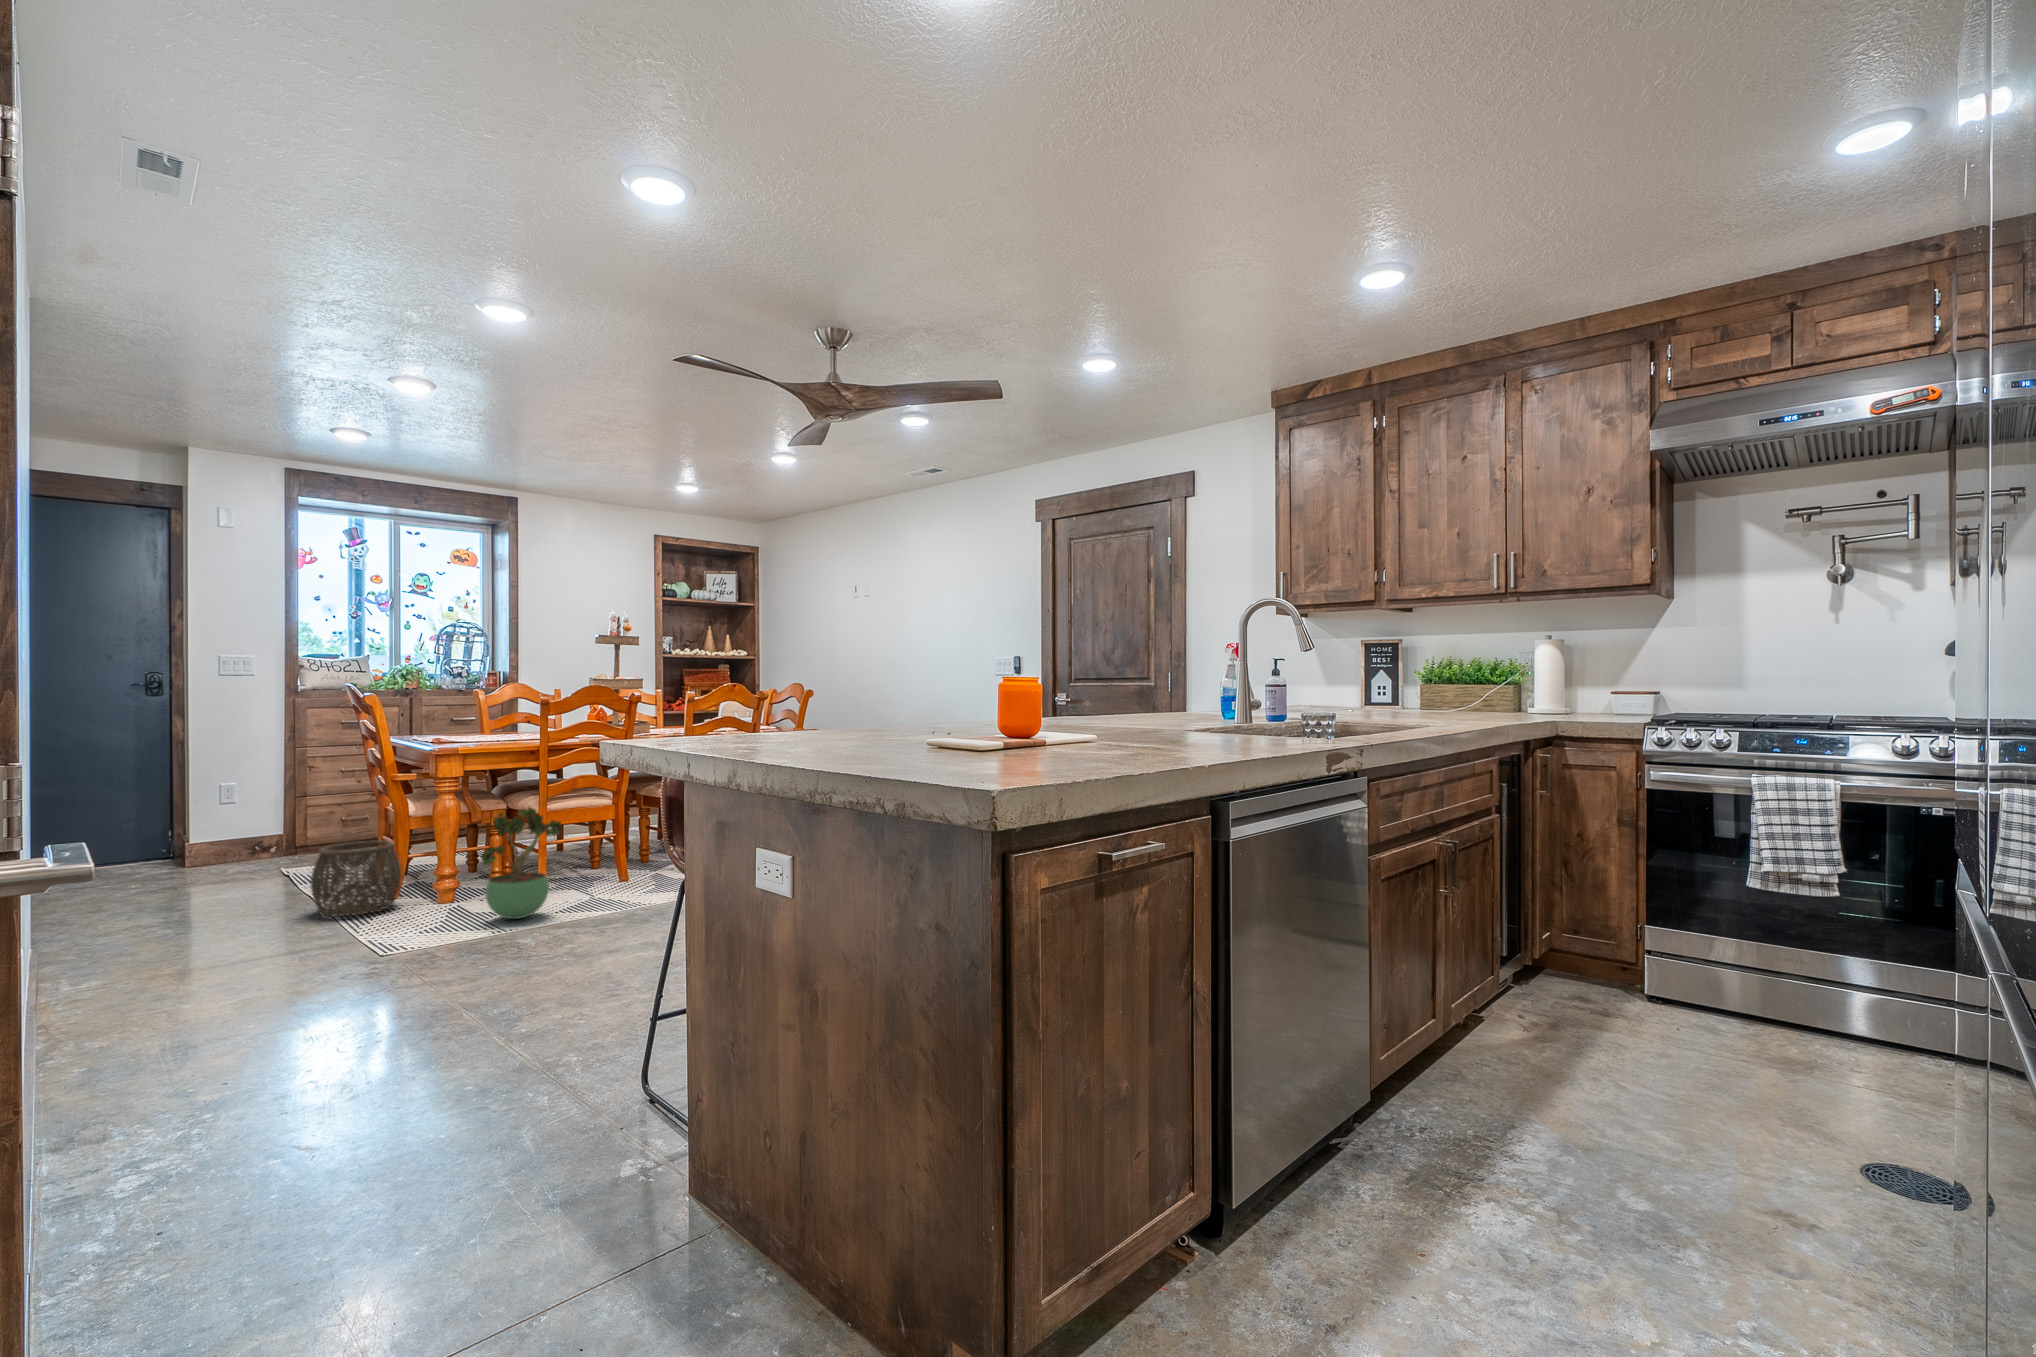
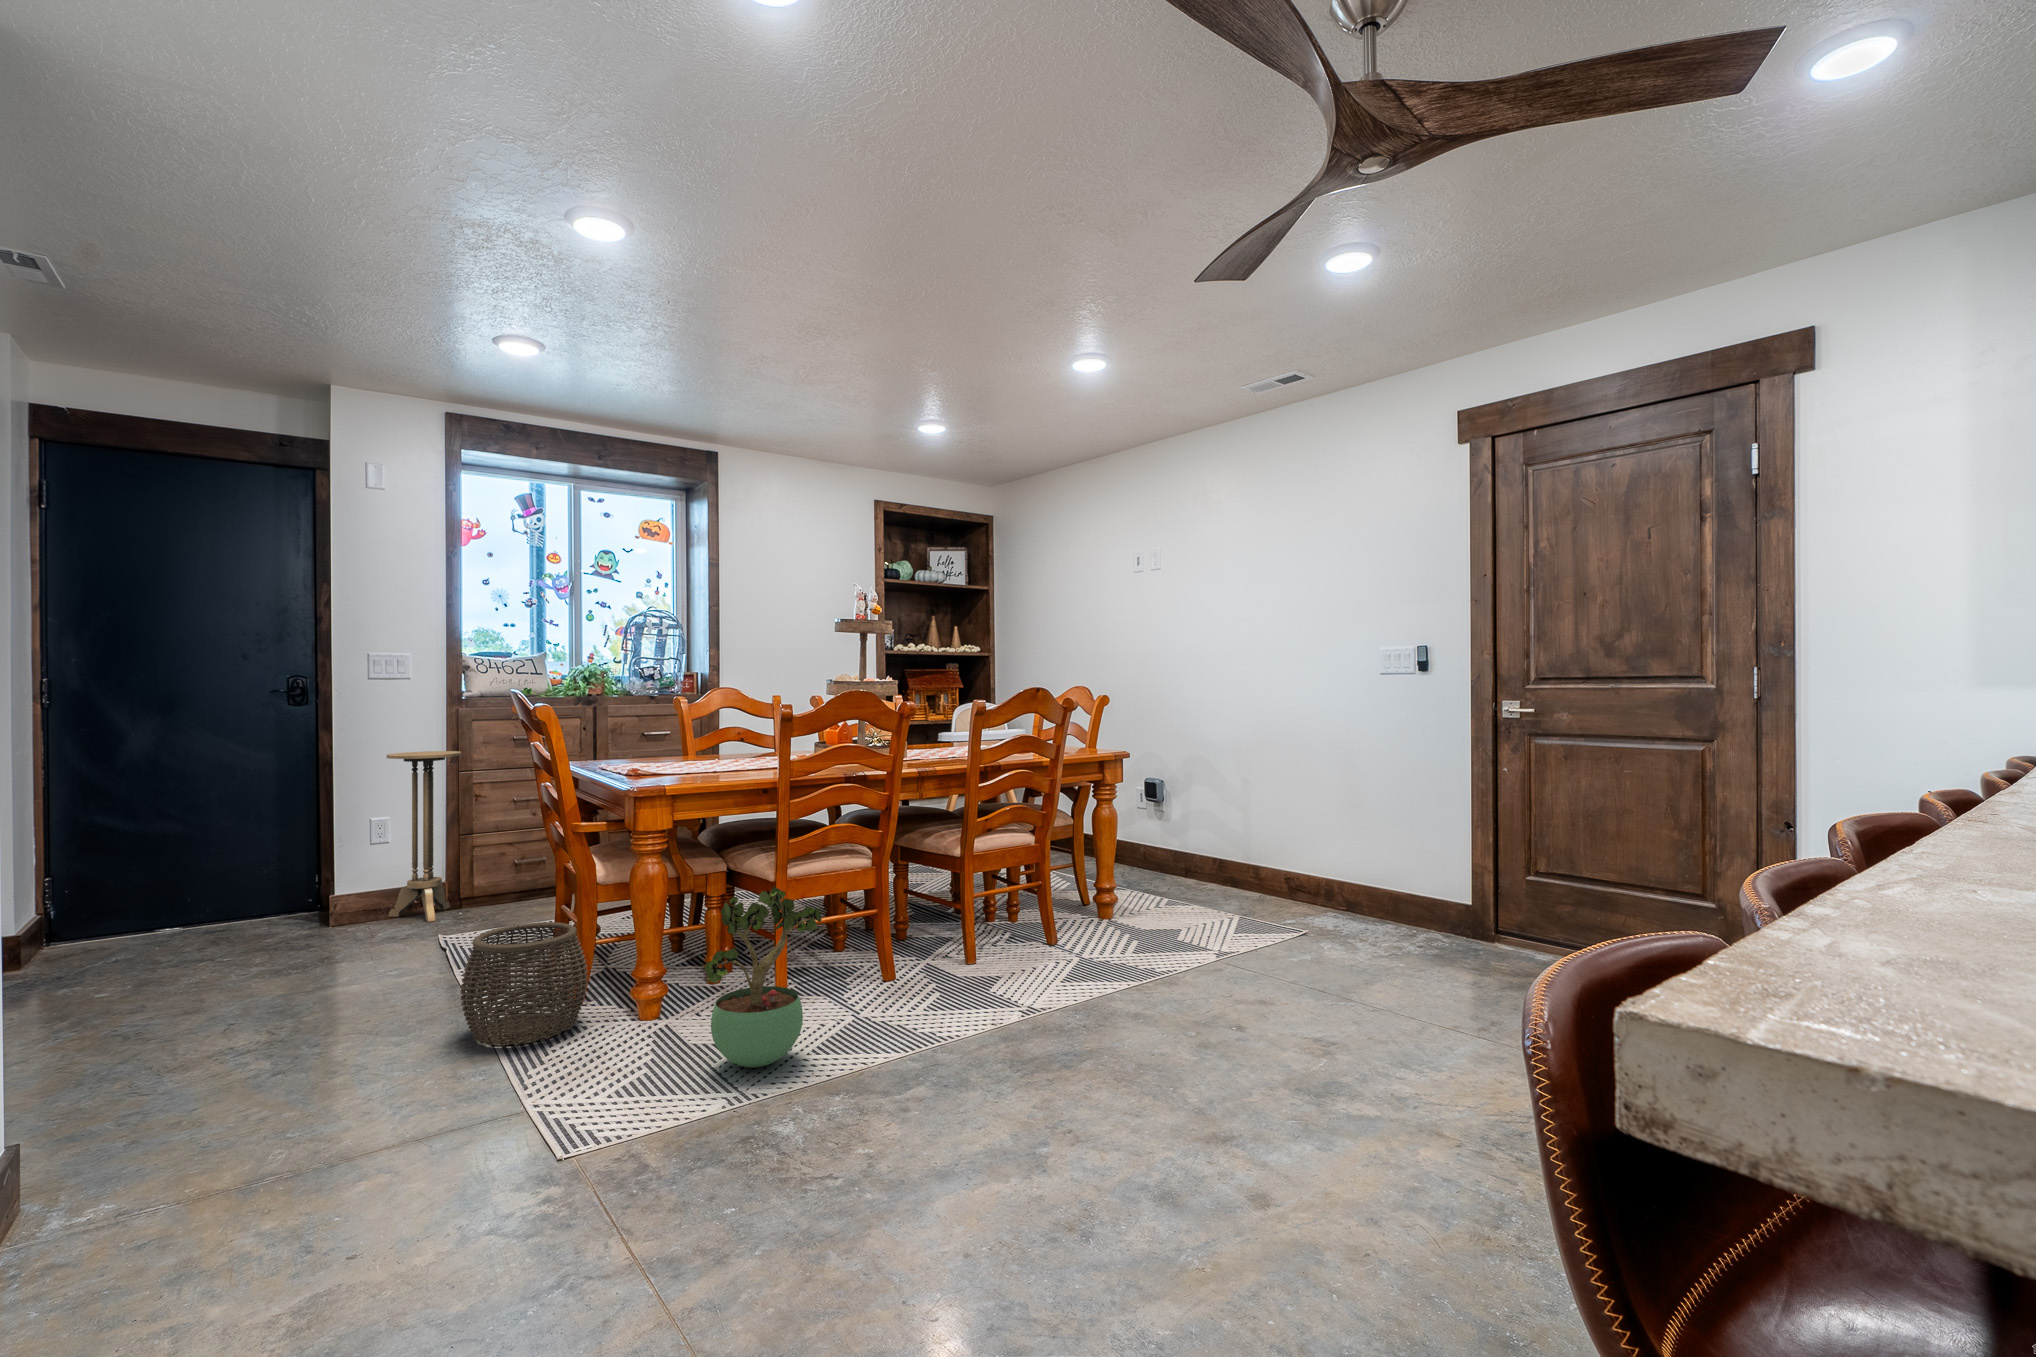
side table: none [235,732,298,862] -> present [387,751,461,922]

